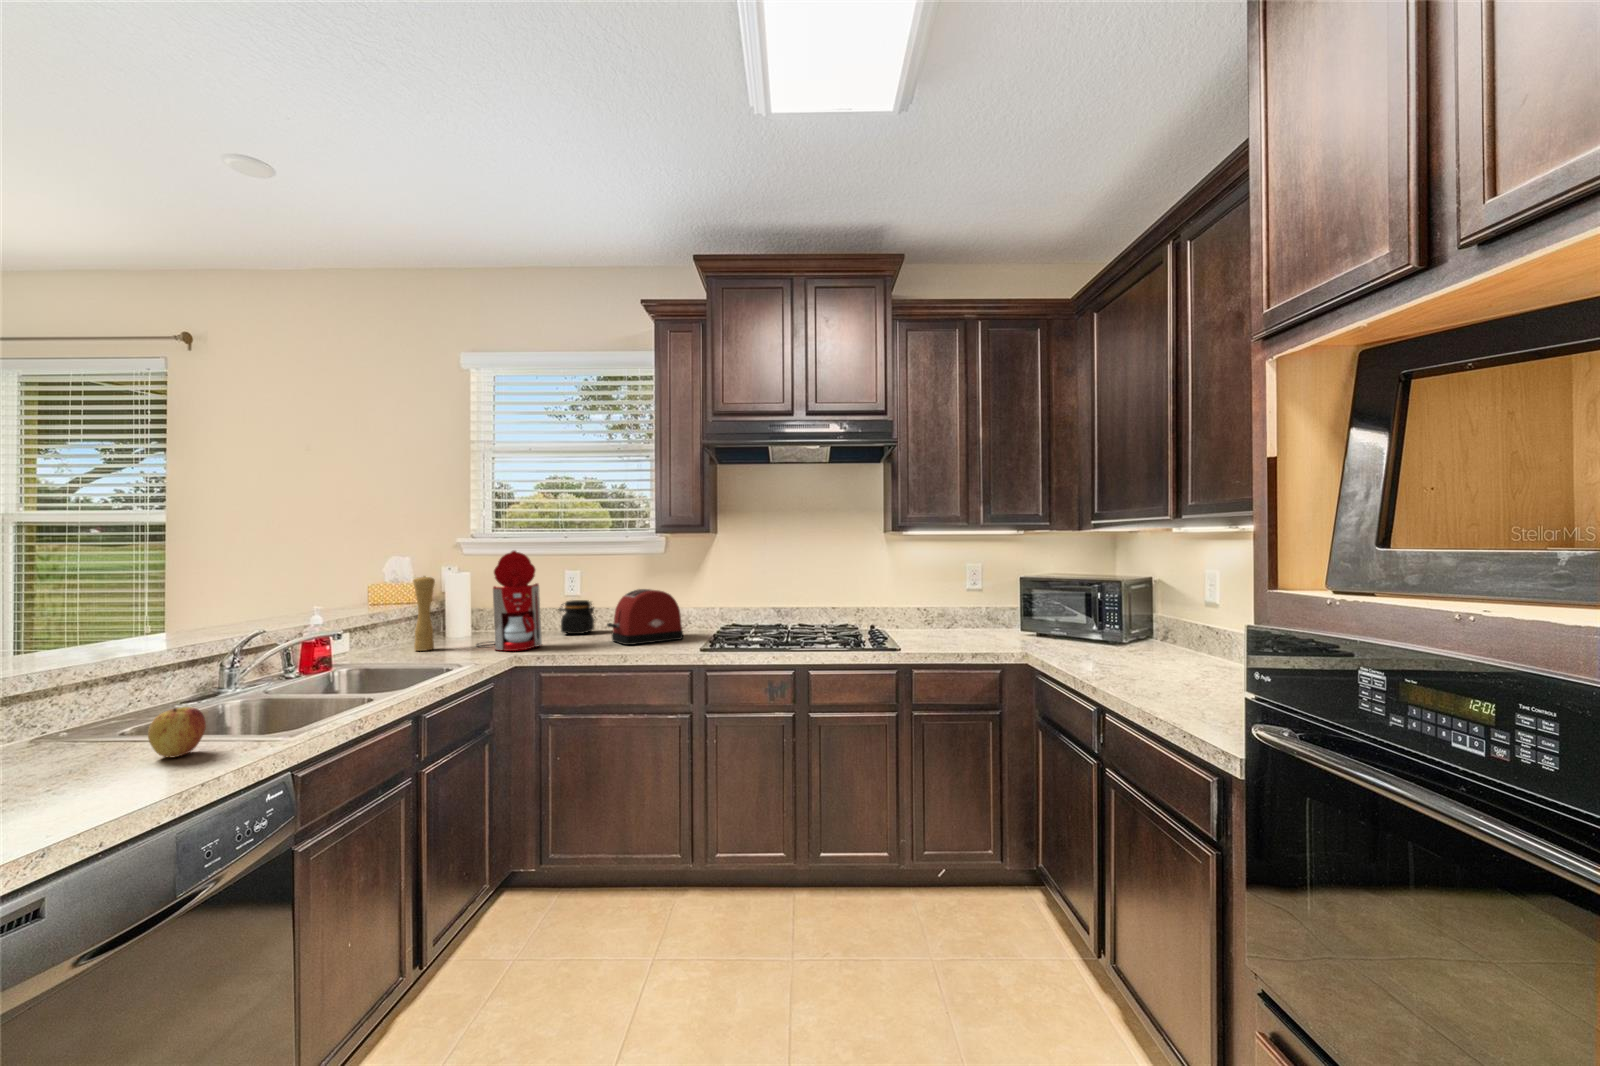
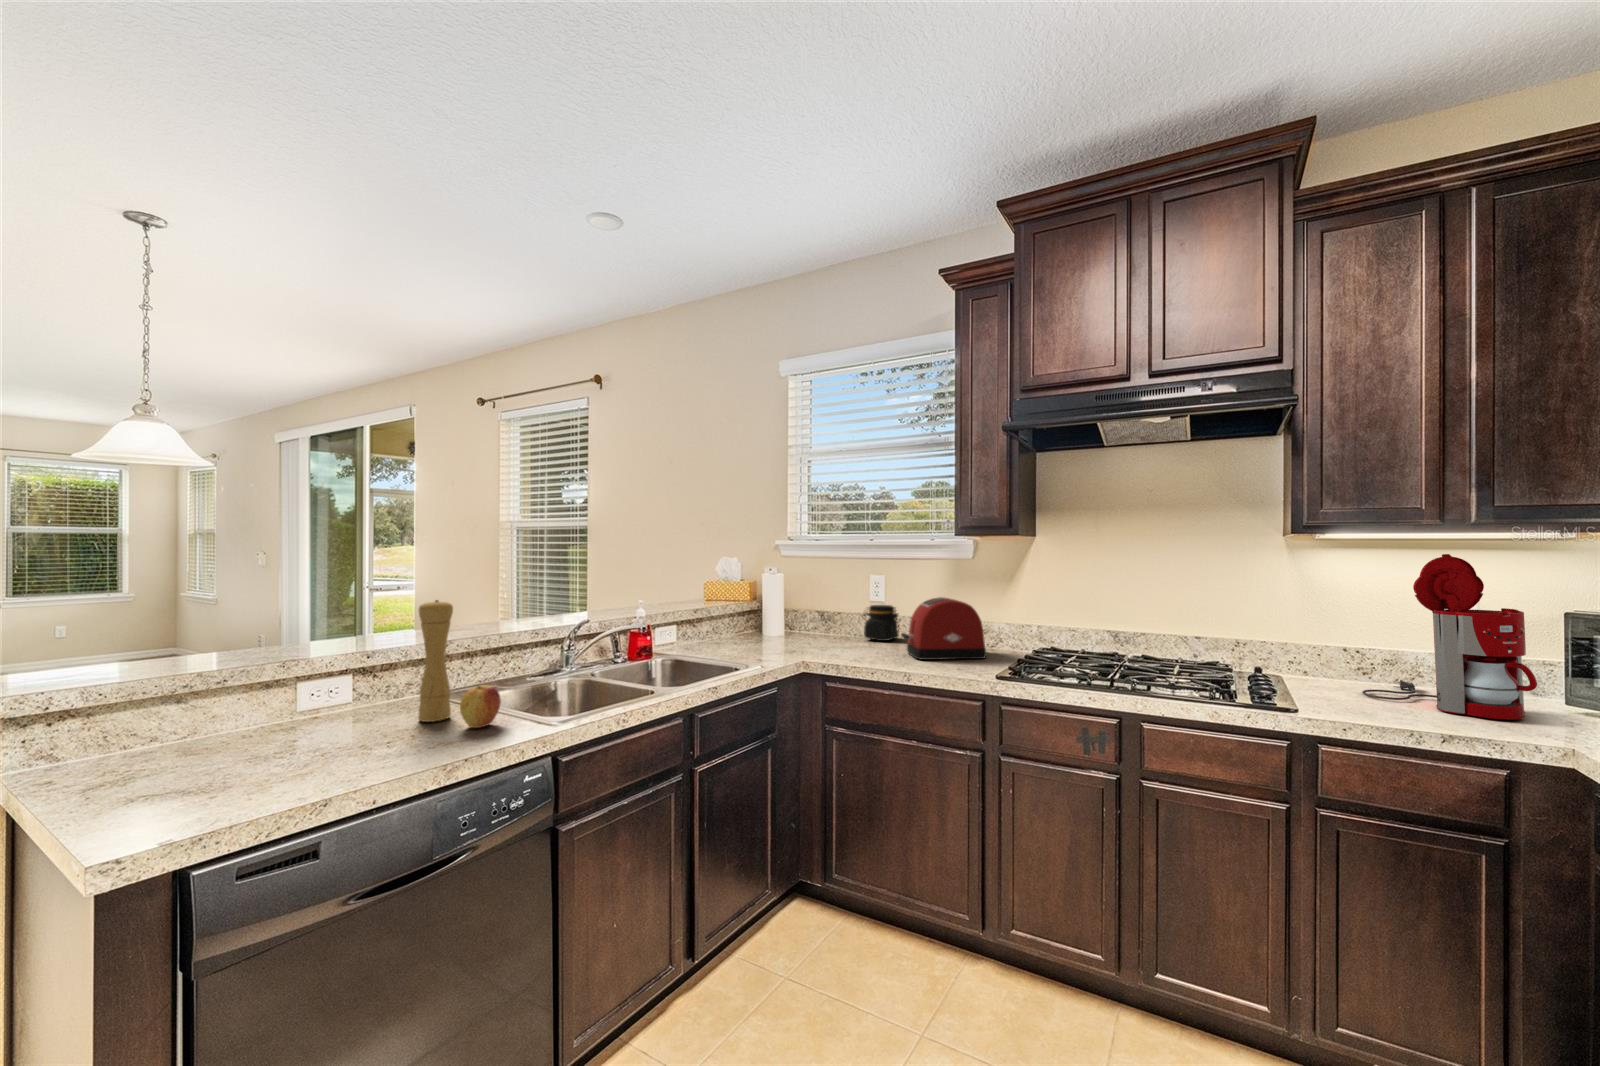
coffee maker: present [476,551,542,651] -> present [1362,554,1537,720]
pepper mill: present [414,576,435,651] -> present [418,600,453,722]

